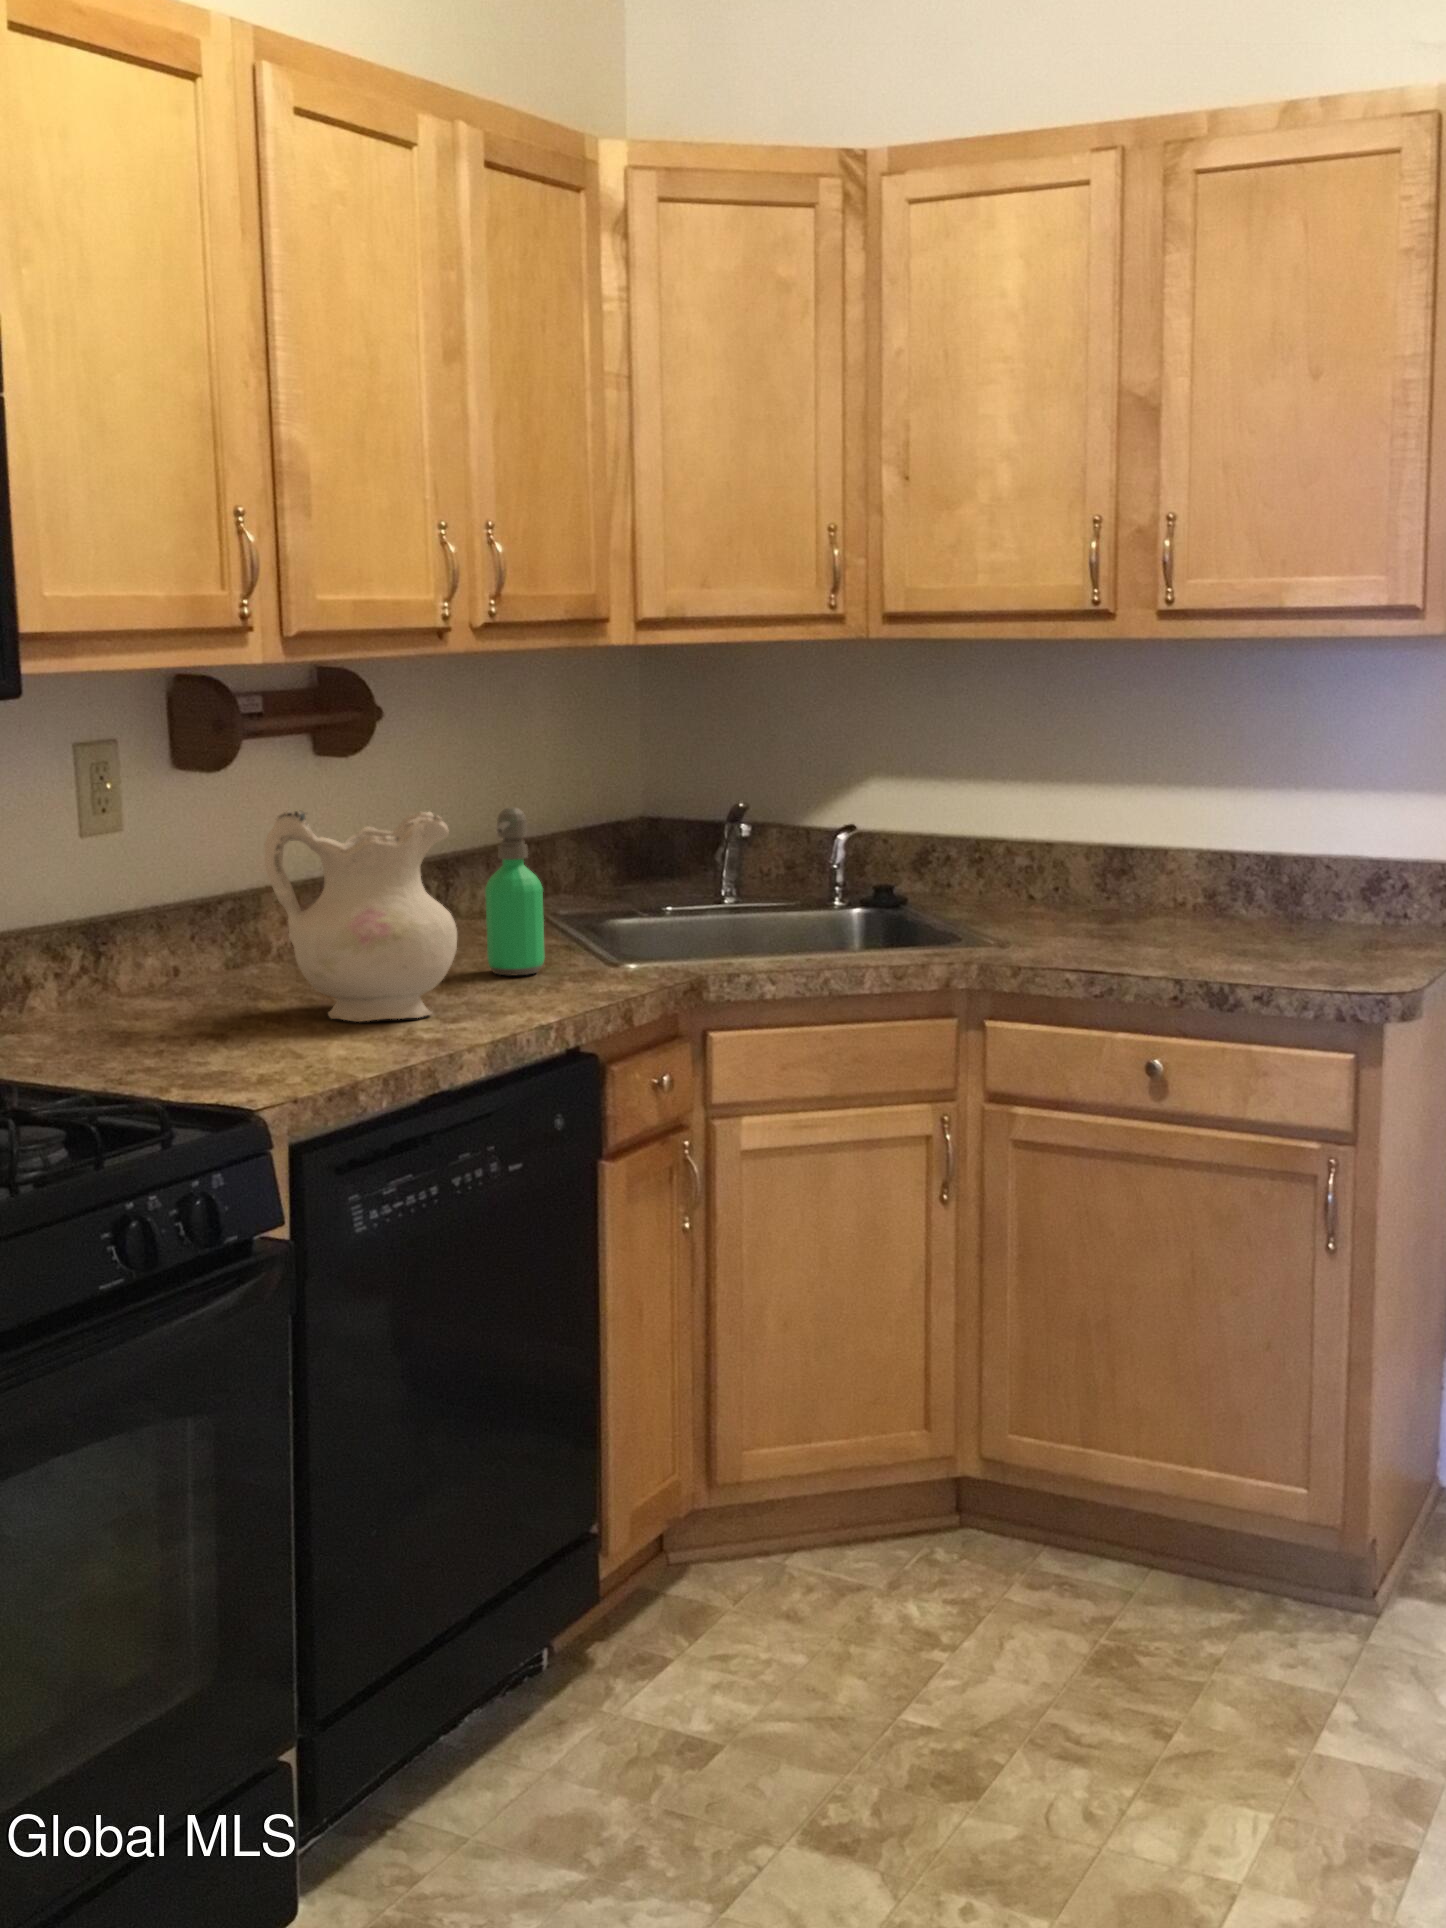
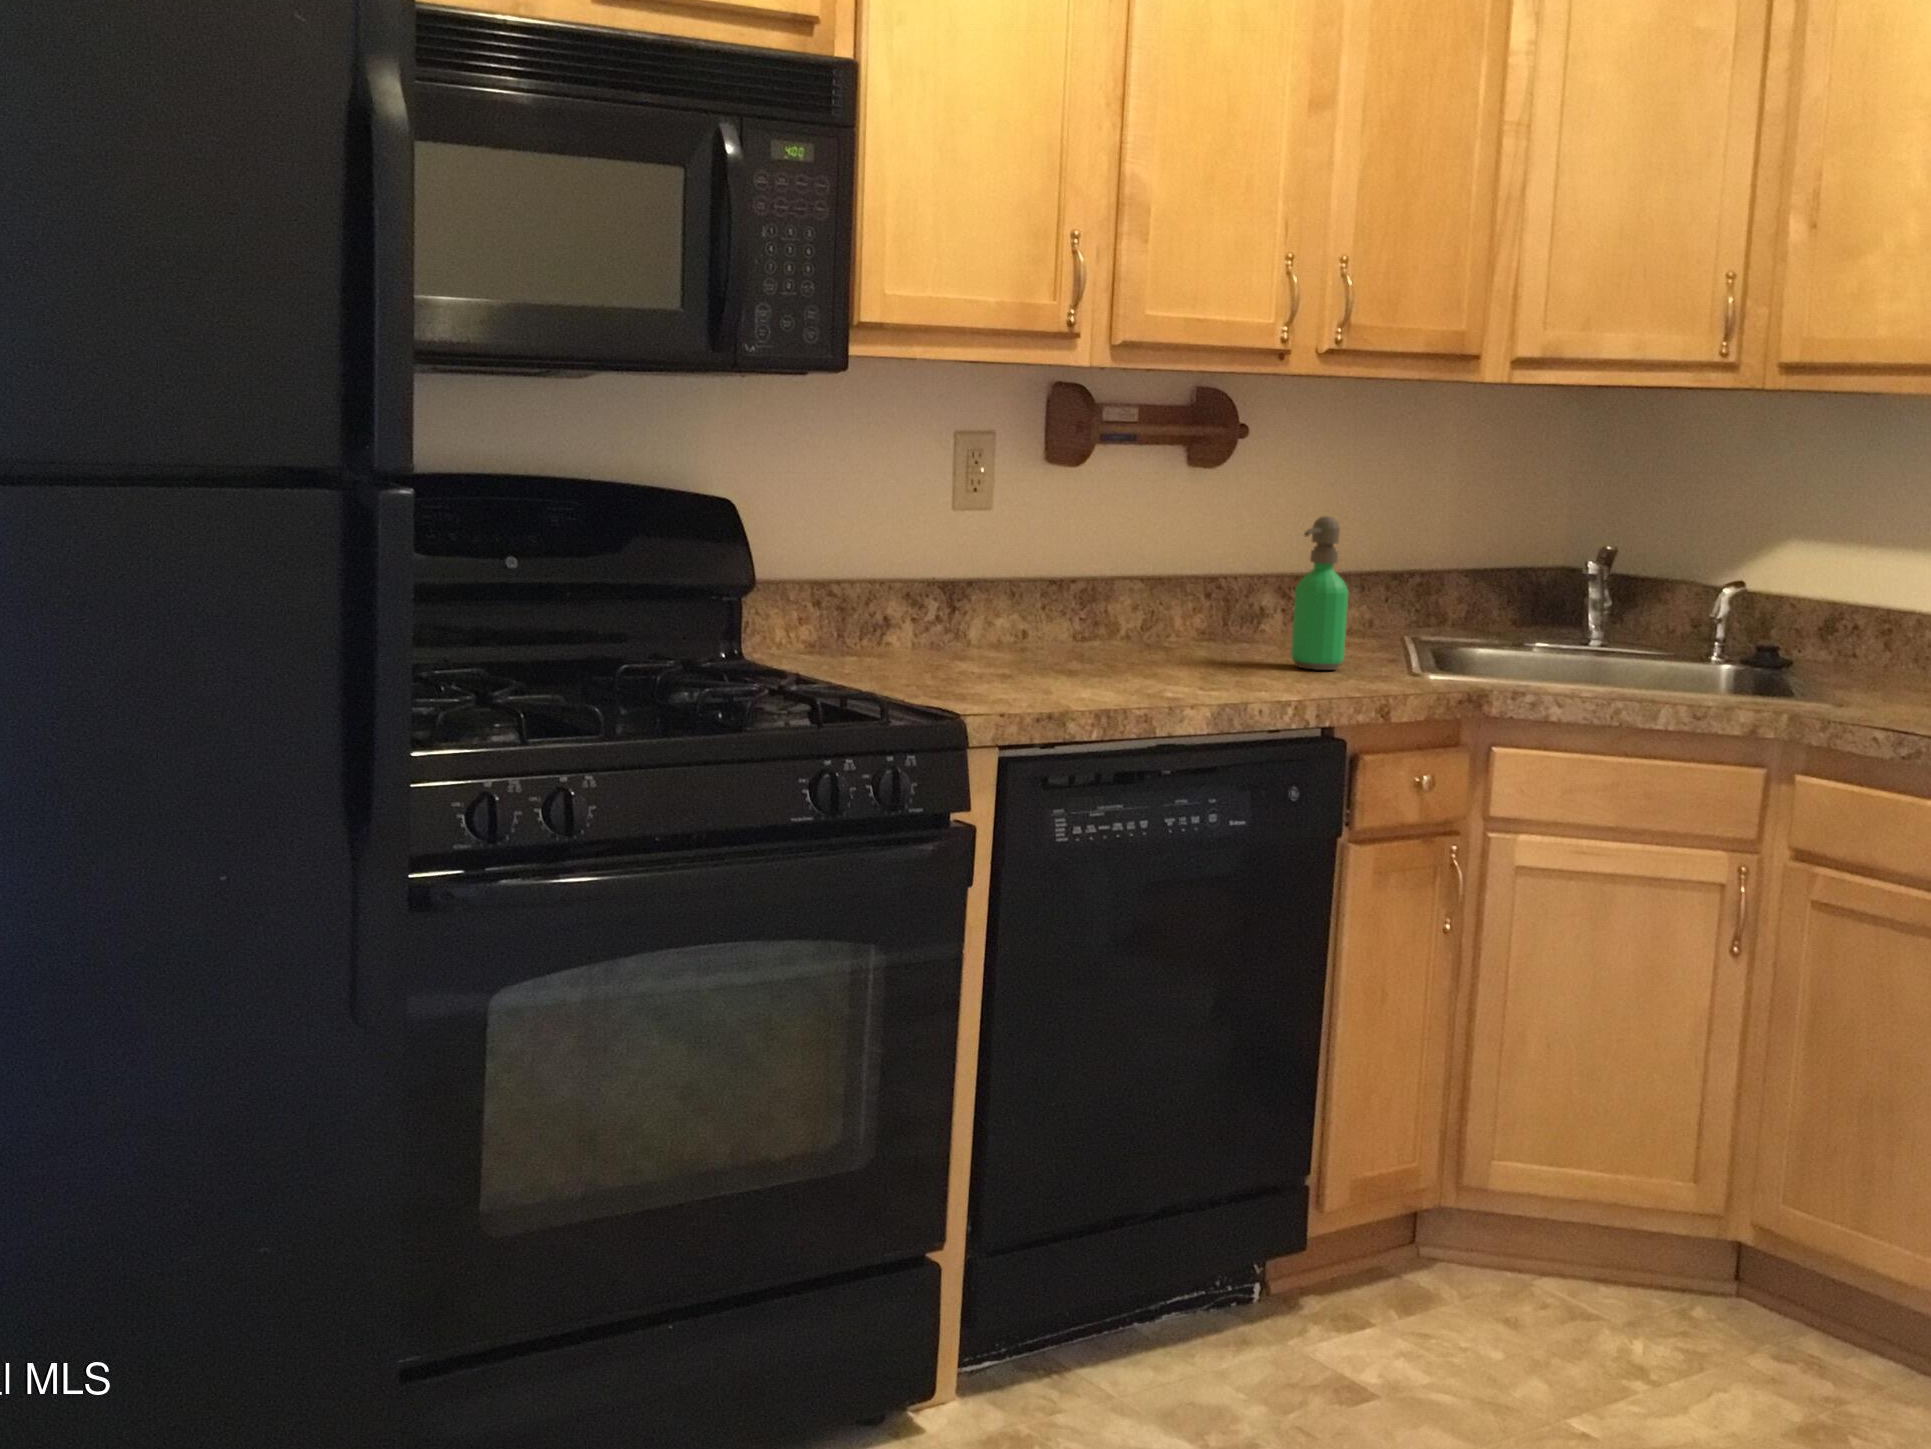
ceramic pitcher: present [264,810,457,1022] -> none [1073,492,1229,683]

